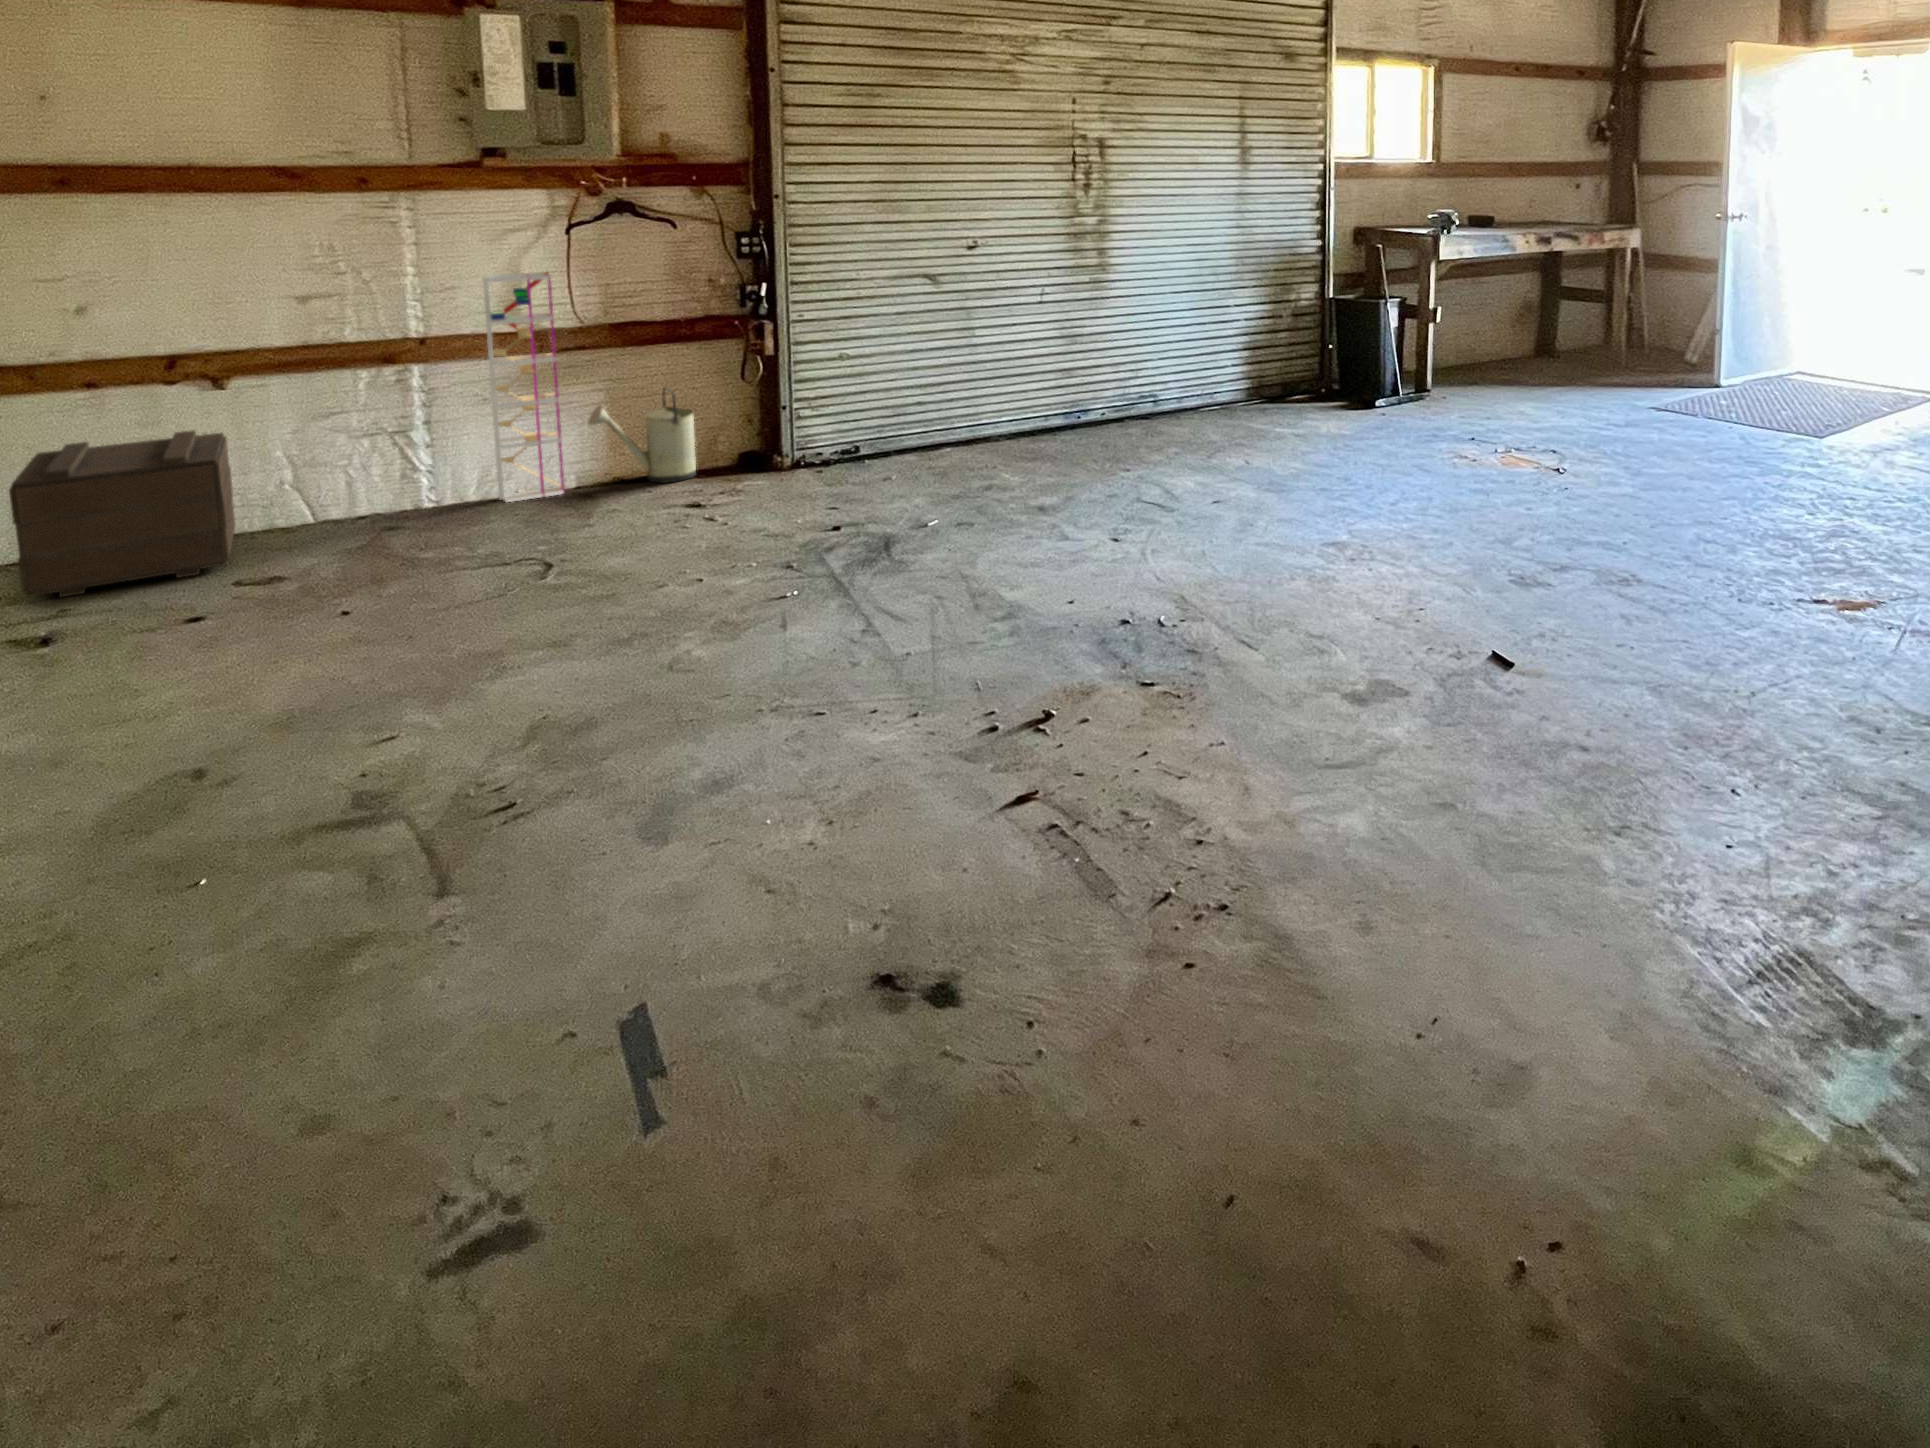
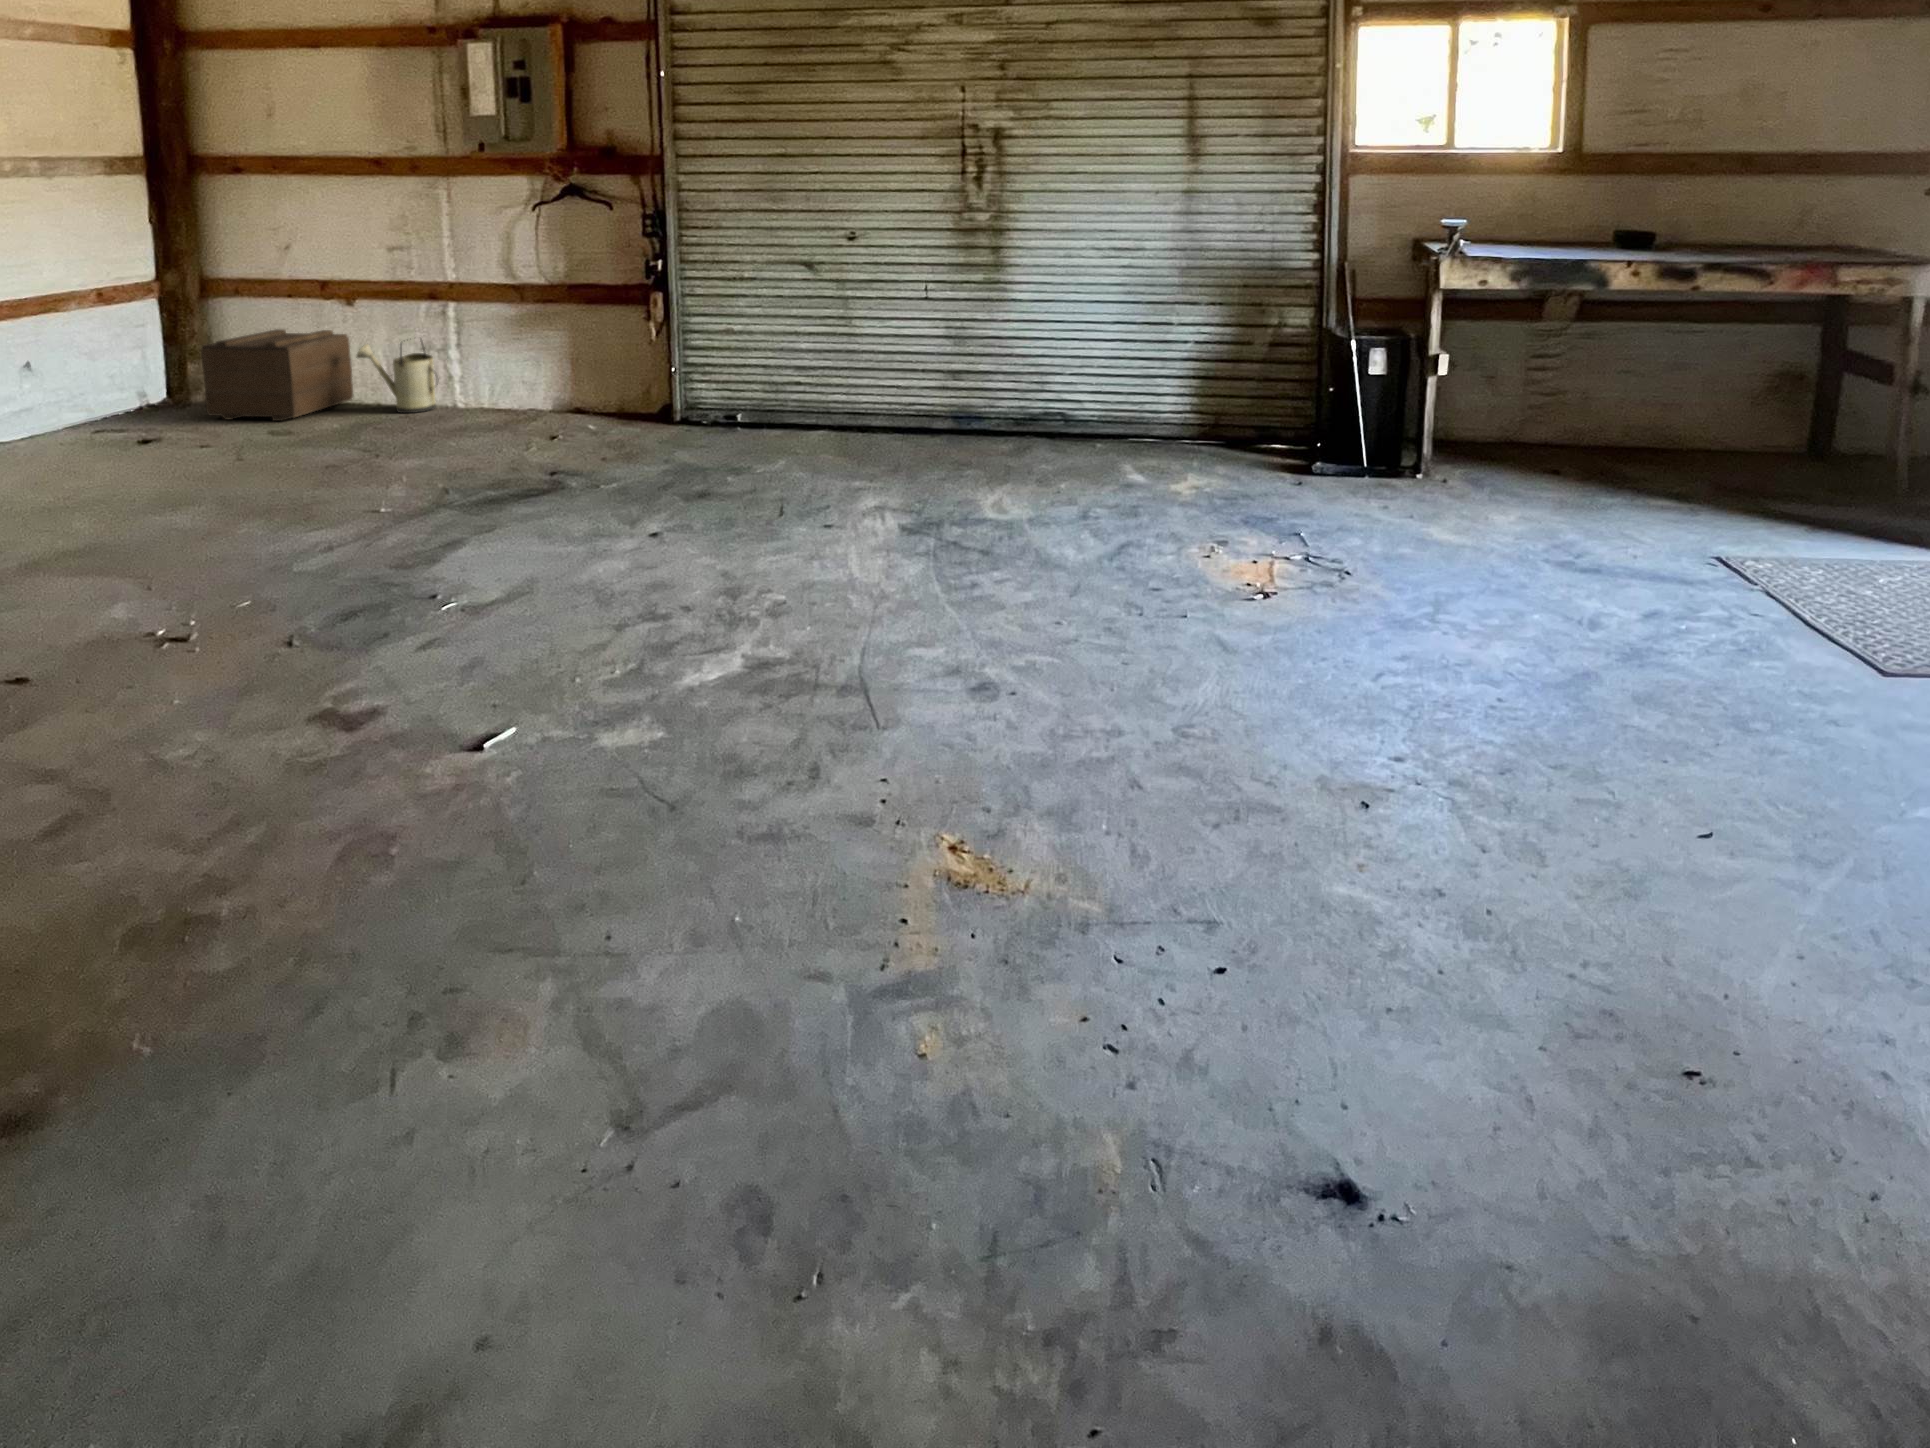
shelving unit: present [483,272,565,502] -> none [472,238,533,413]
watering can: present [588,388,702,483] -> present [357,340,438,413]

